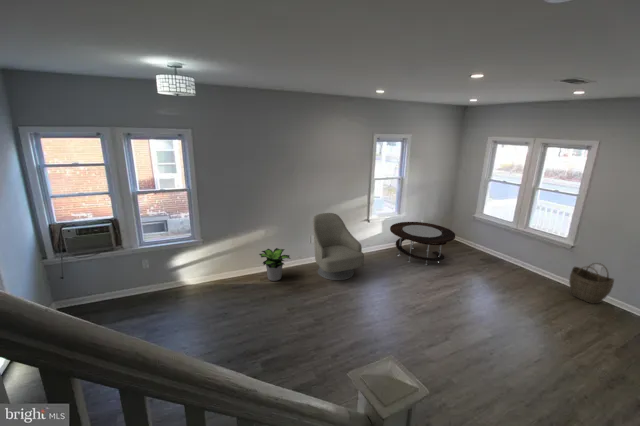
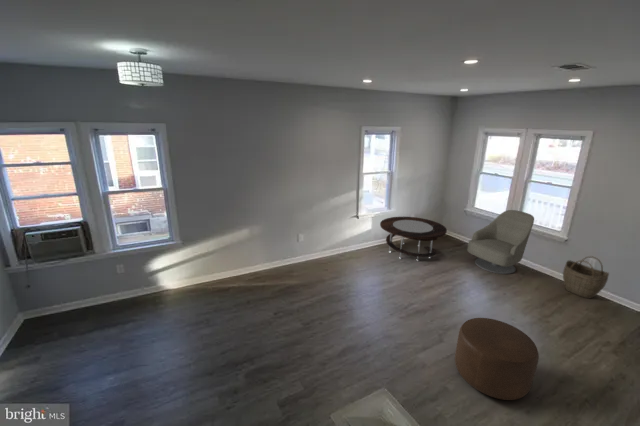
armchair: present [313,213,364,280] -> present [467,210,534,274]
potted plant: present [259,248,290,281] -> none [243,247,277,282]
ottoman: none [460,316,539,392] -> present [455,318,539,400]

